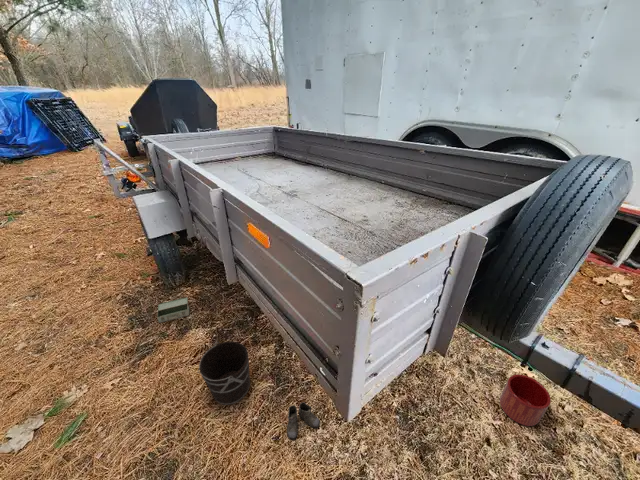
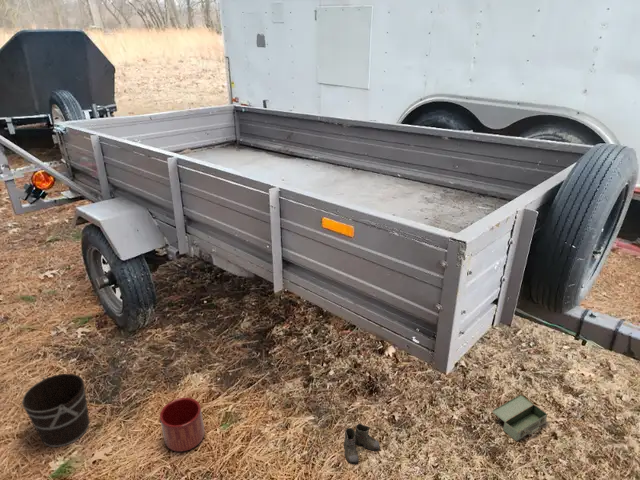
toolbox: present [157,297,189,323] -> present [492,395,547,441]
bucket: present [198,341,250,405] -> present [21,374,90,447]
planter: present [500,374,551,426] -> present [160,398,204,451]

